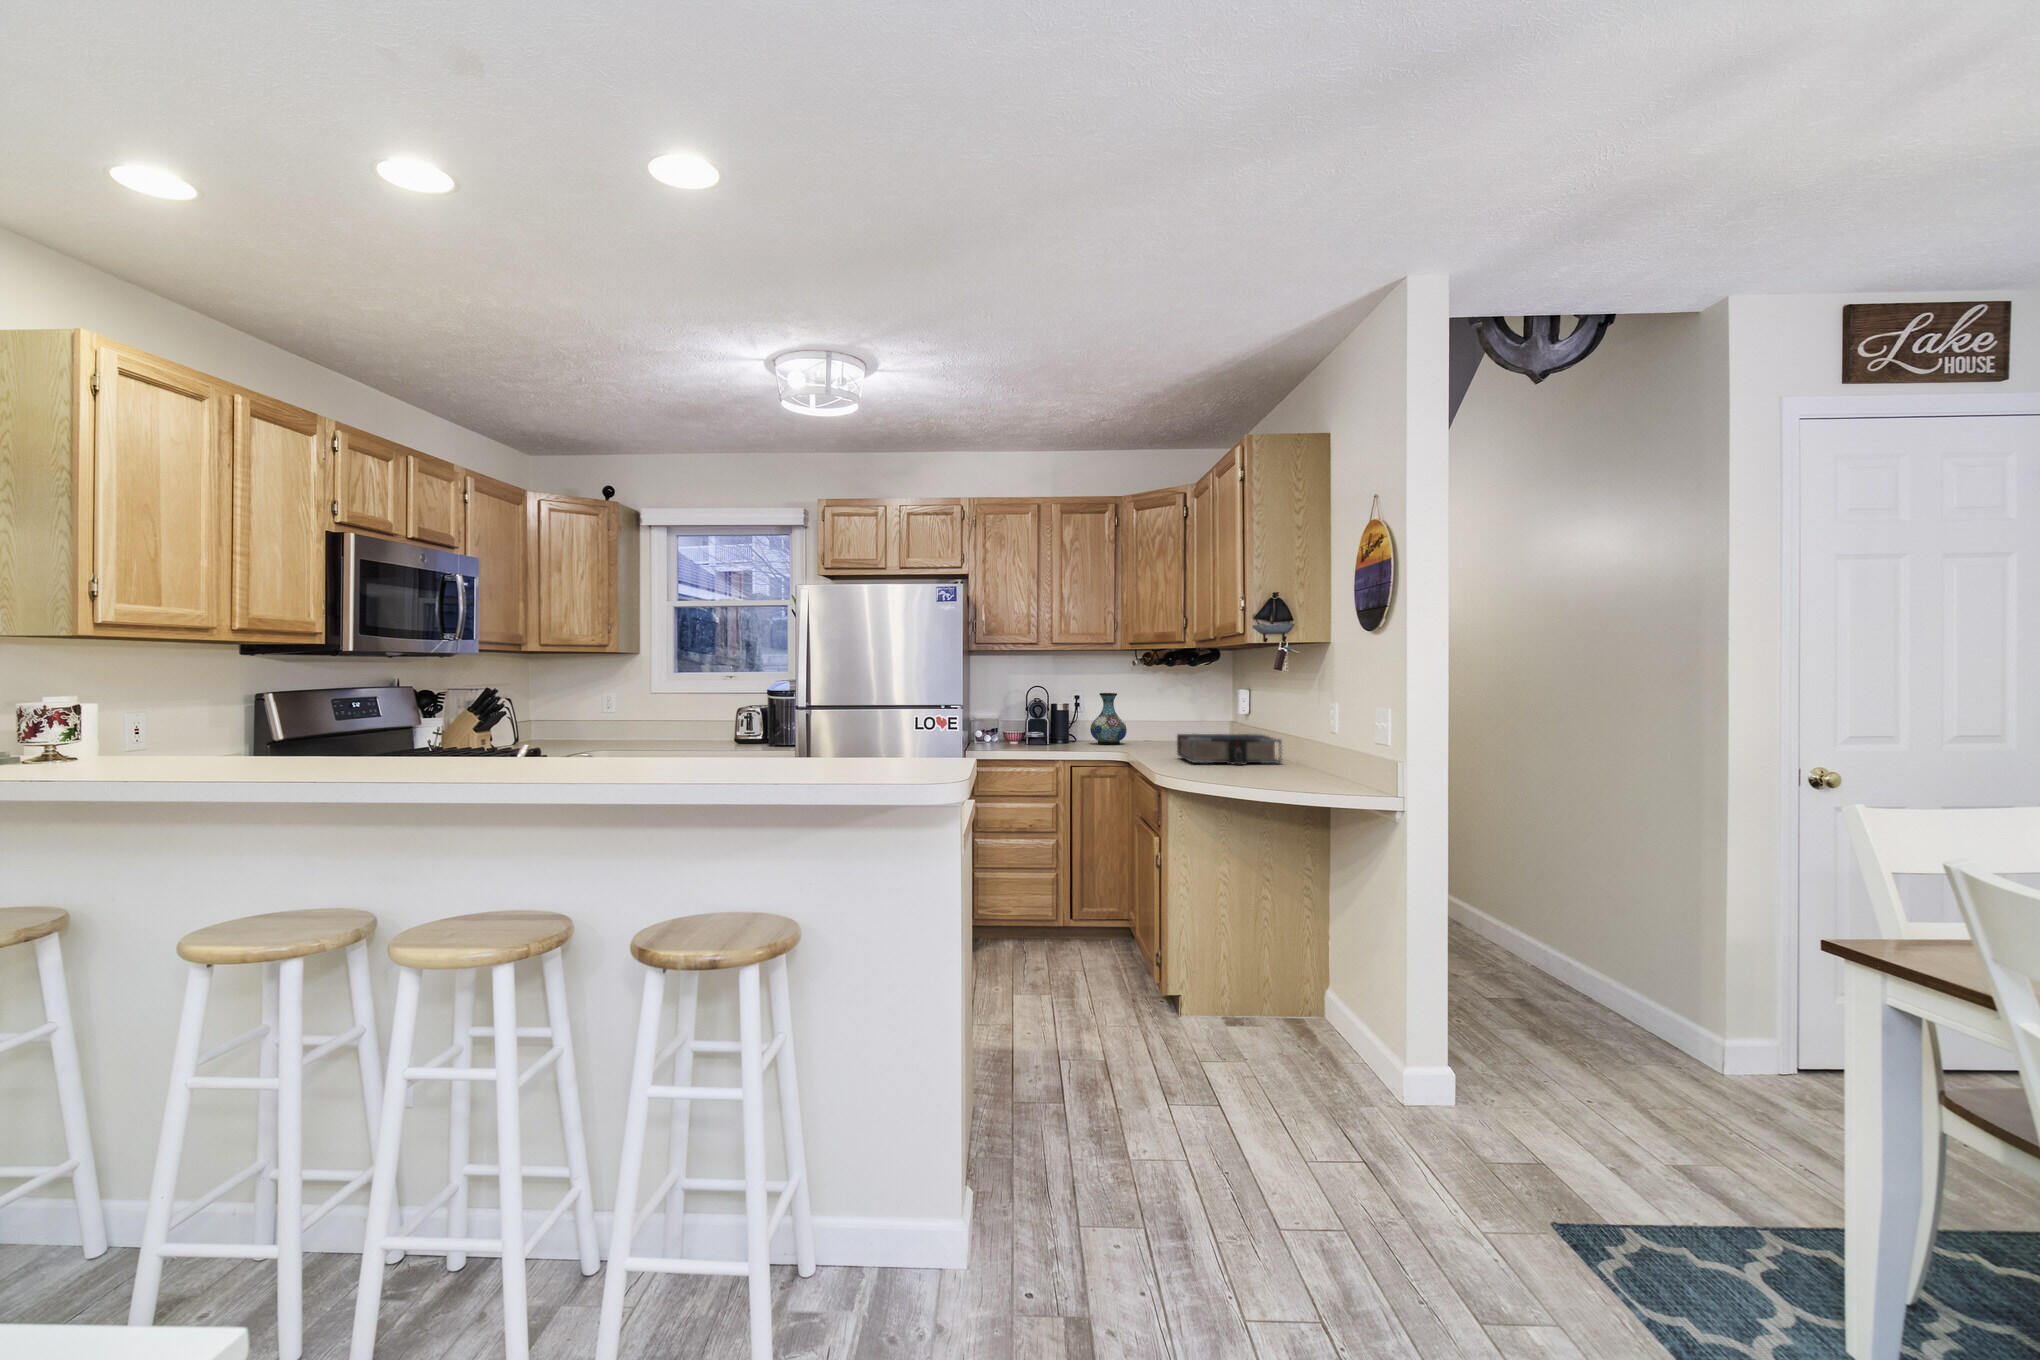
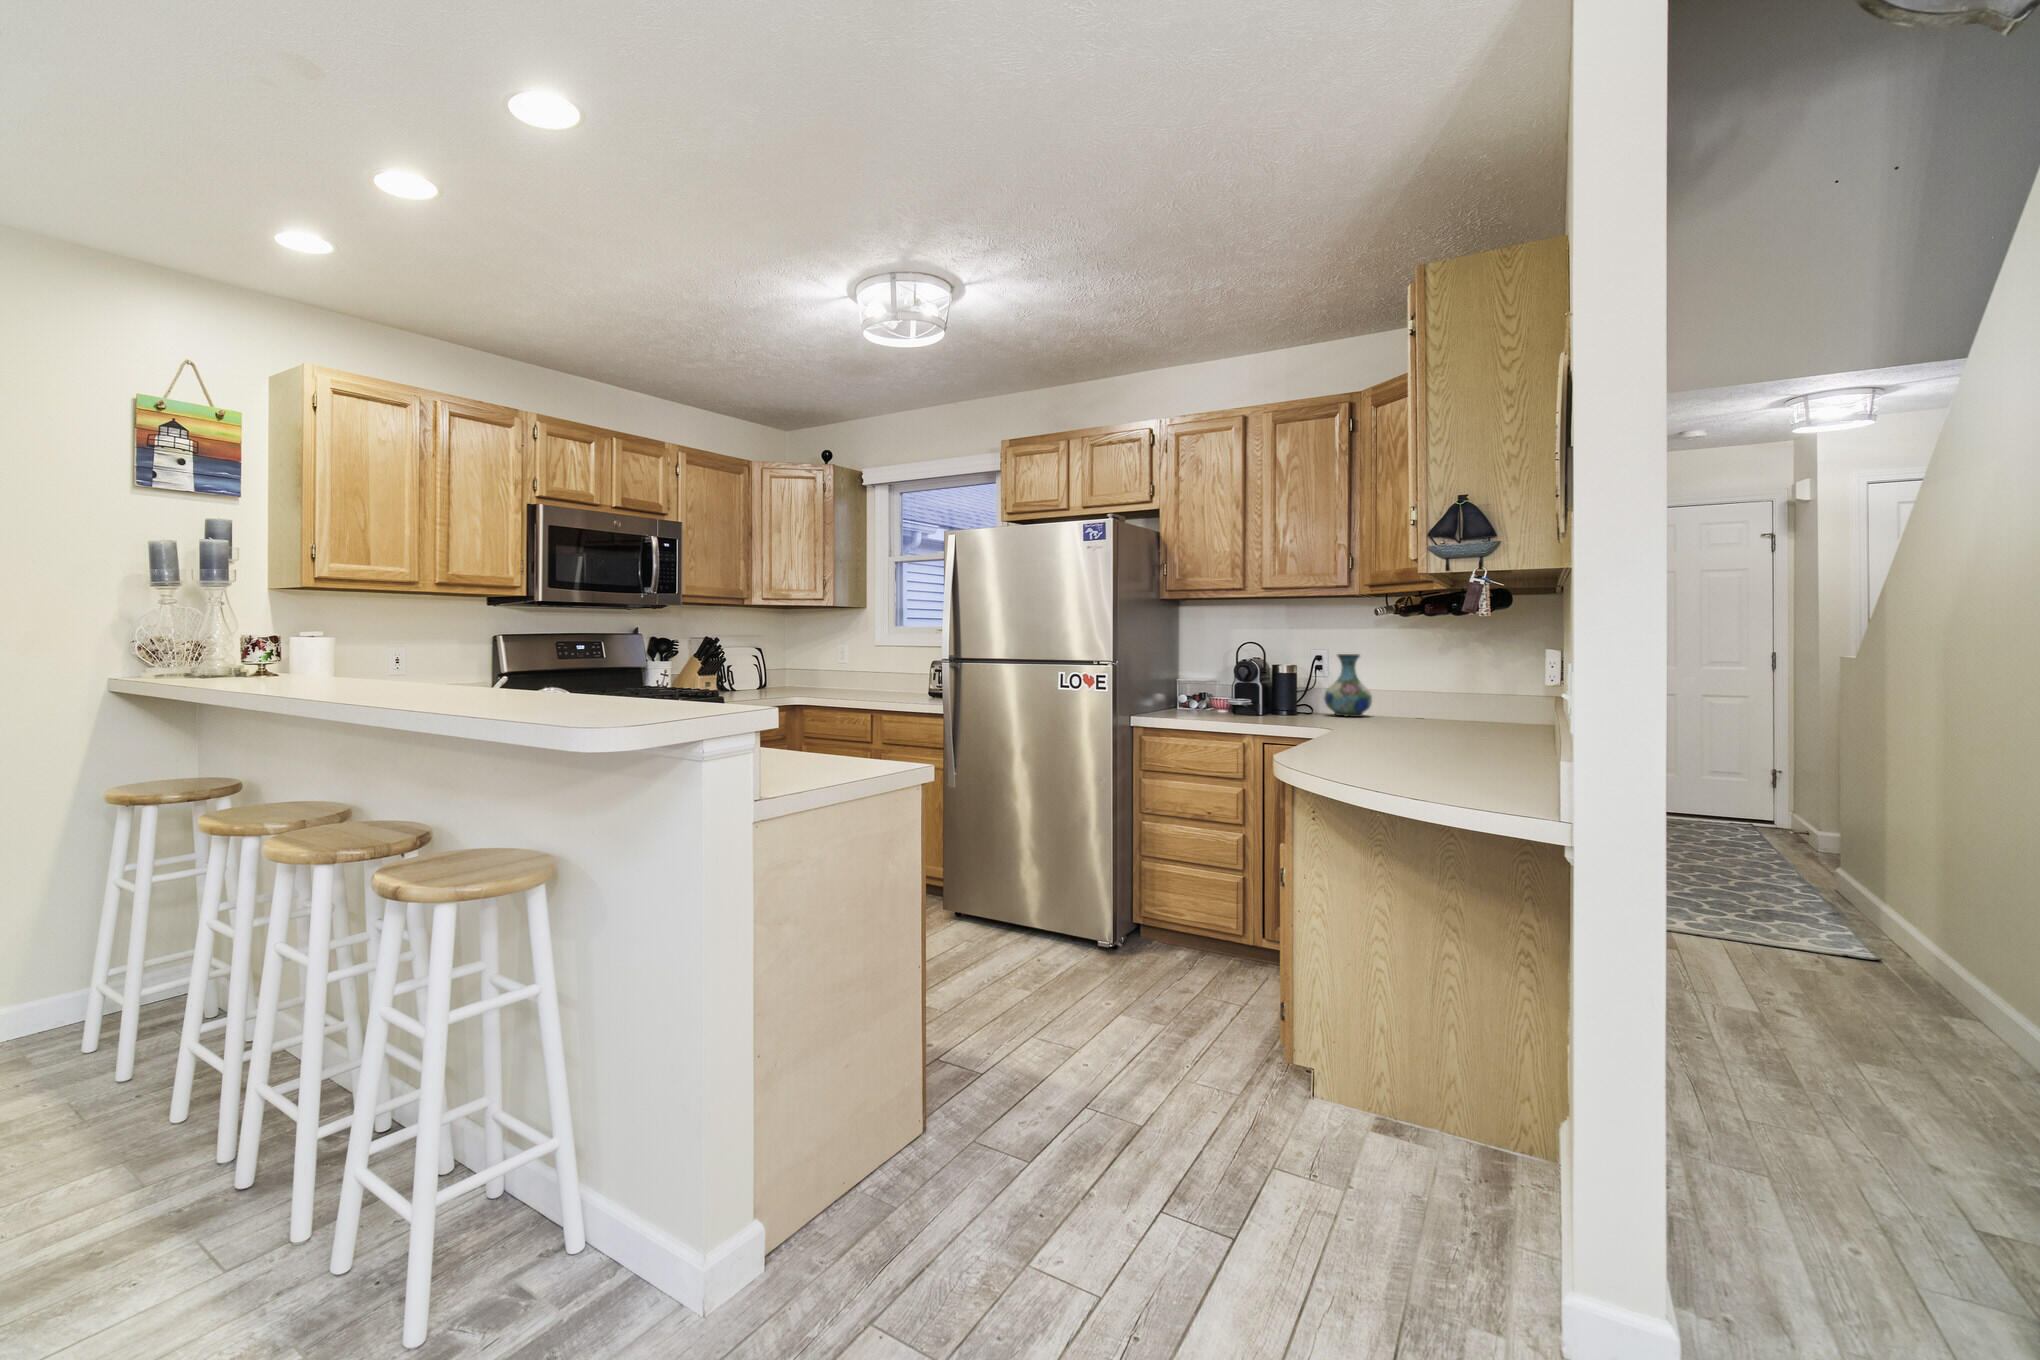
book: present [1177,734,1282,765] -> none [1362,703,1495,746]

